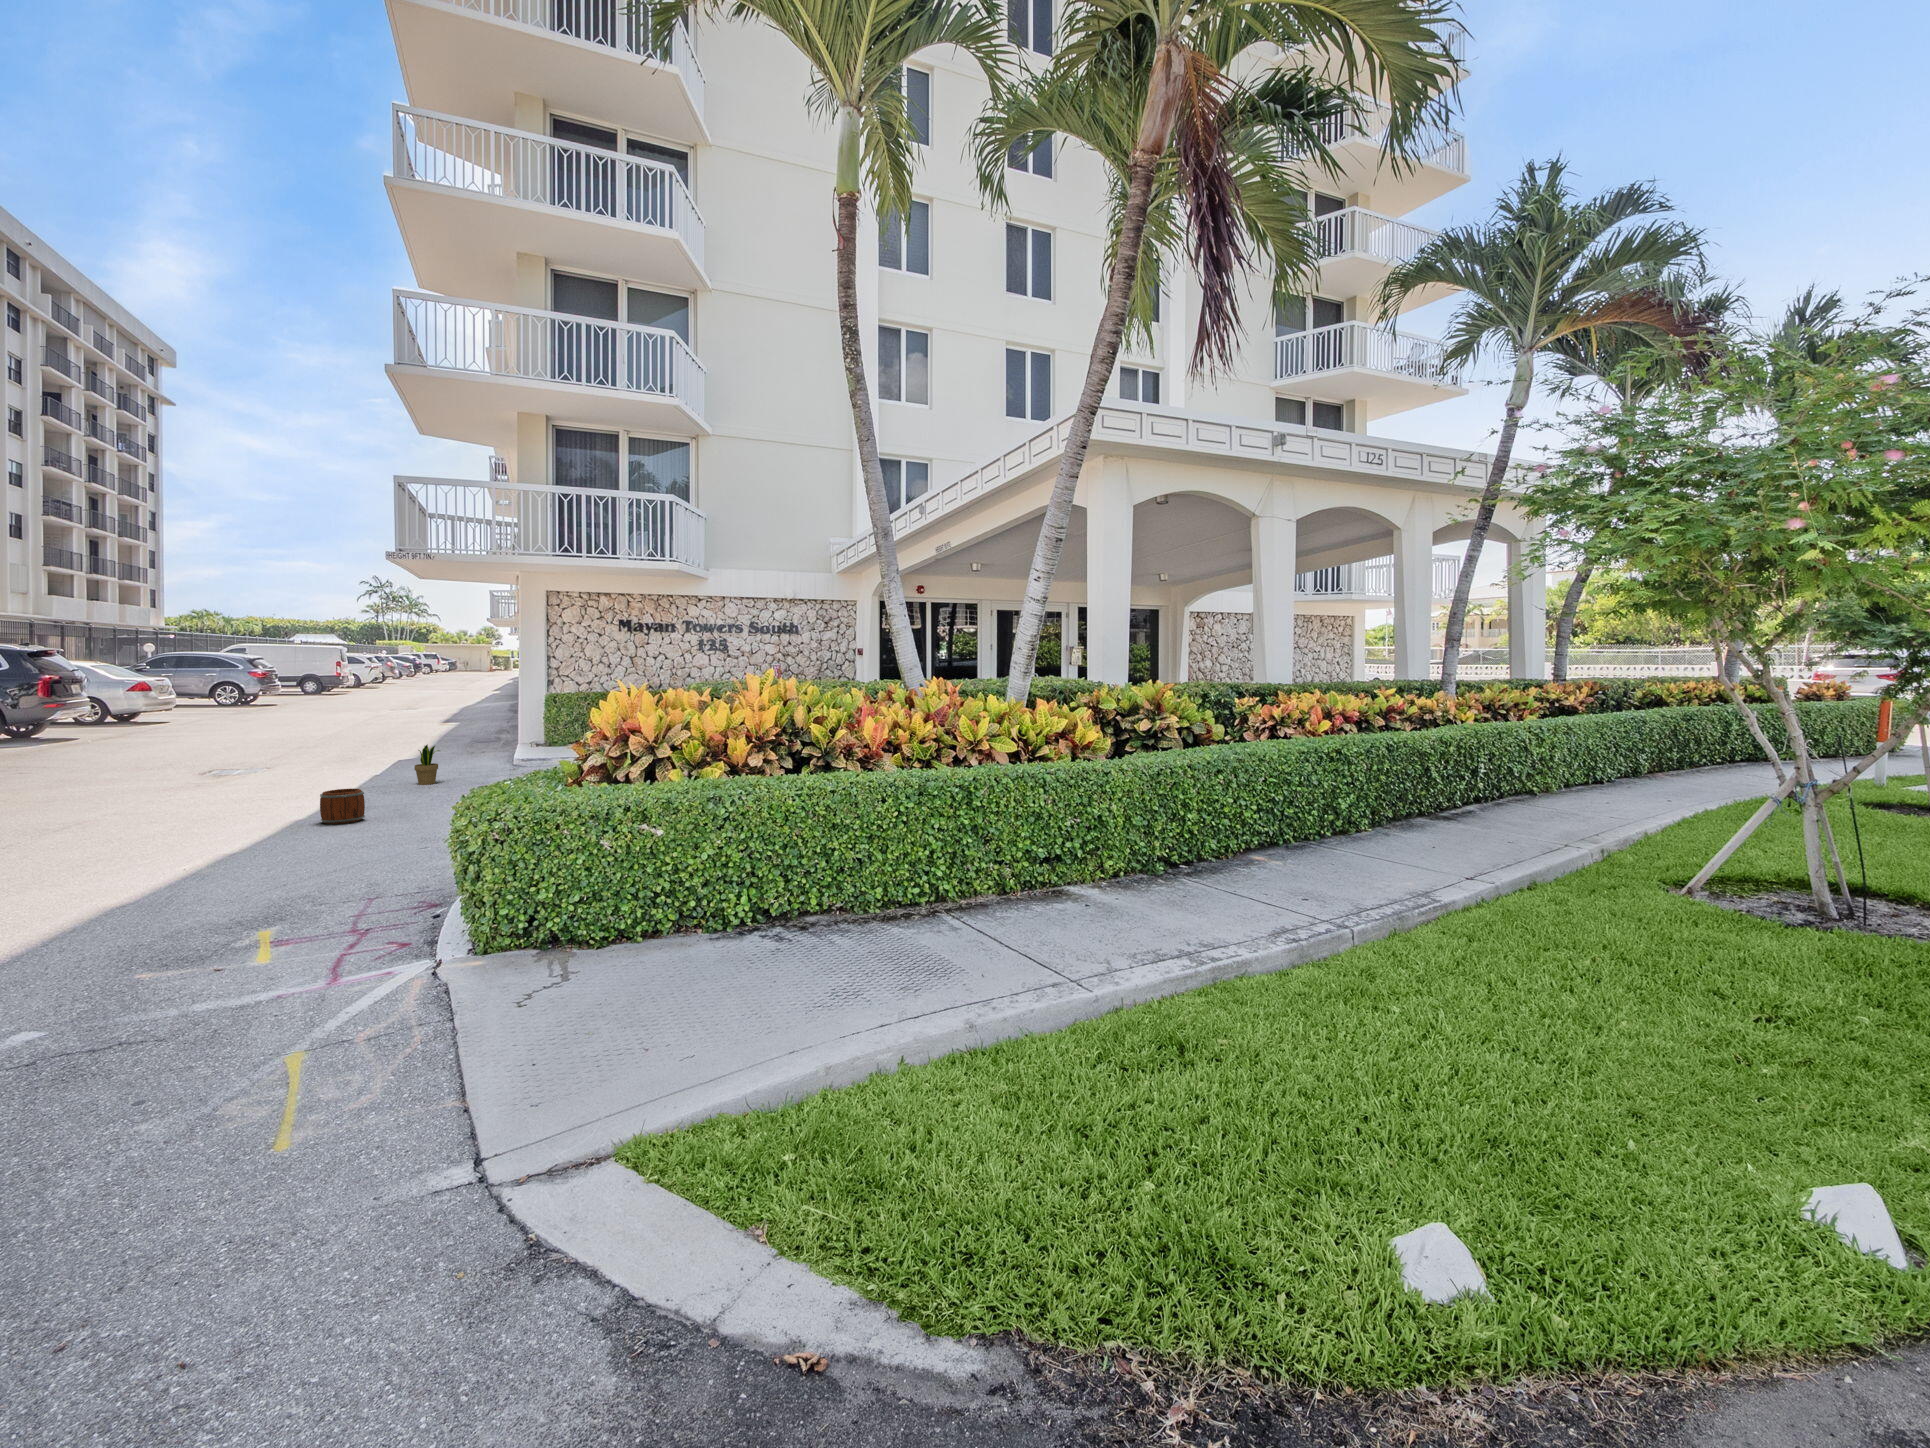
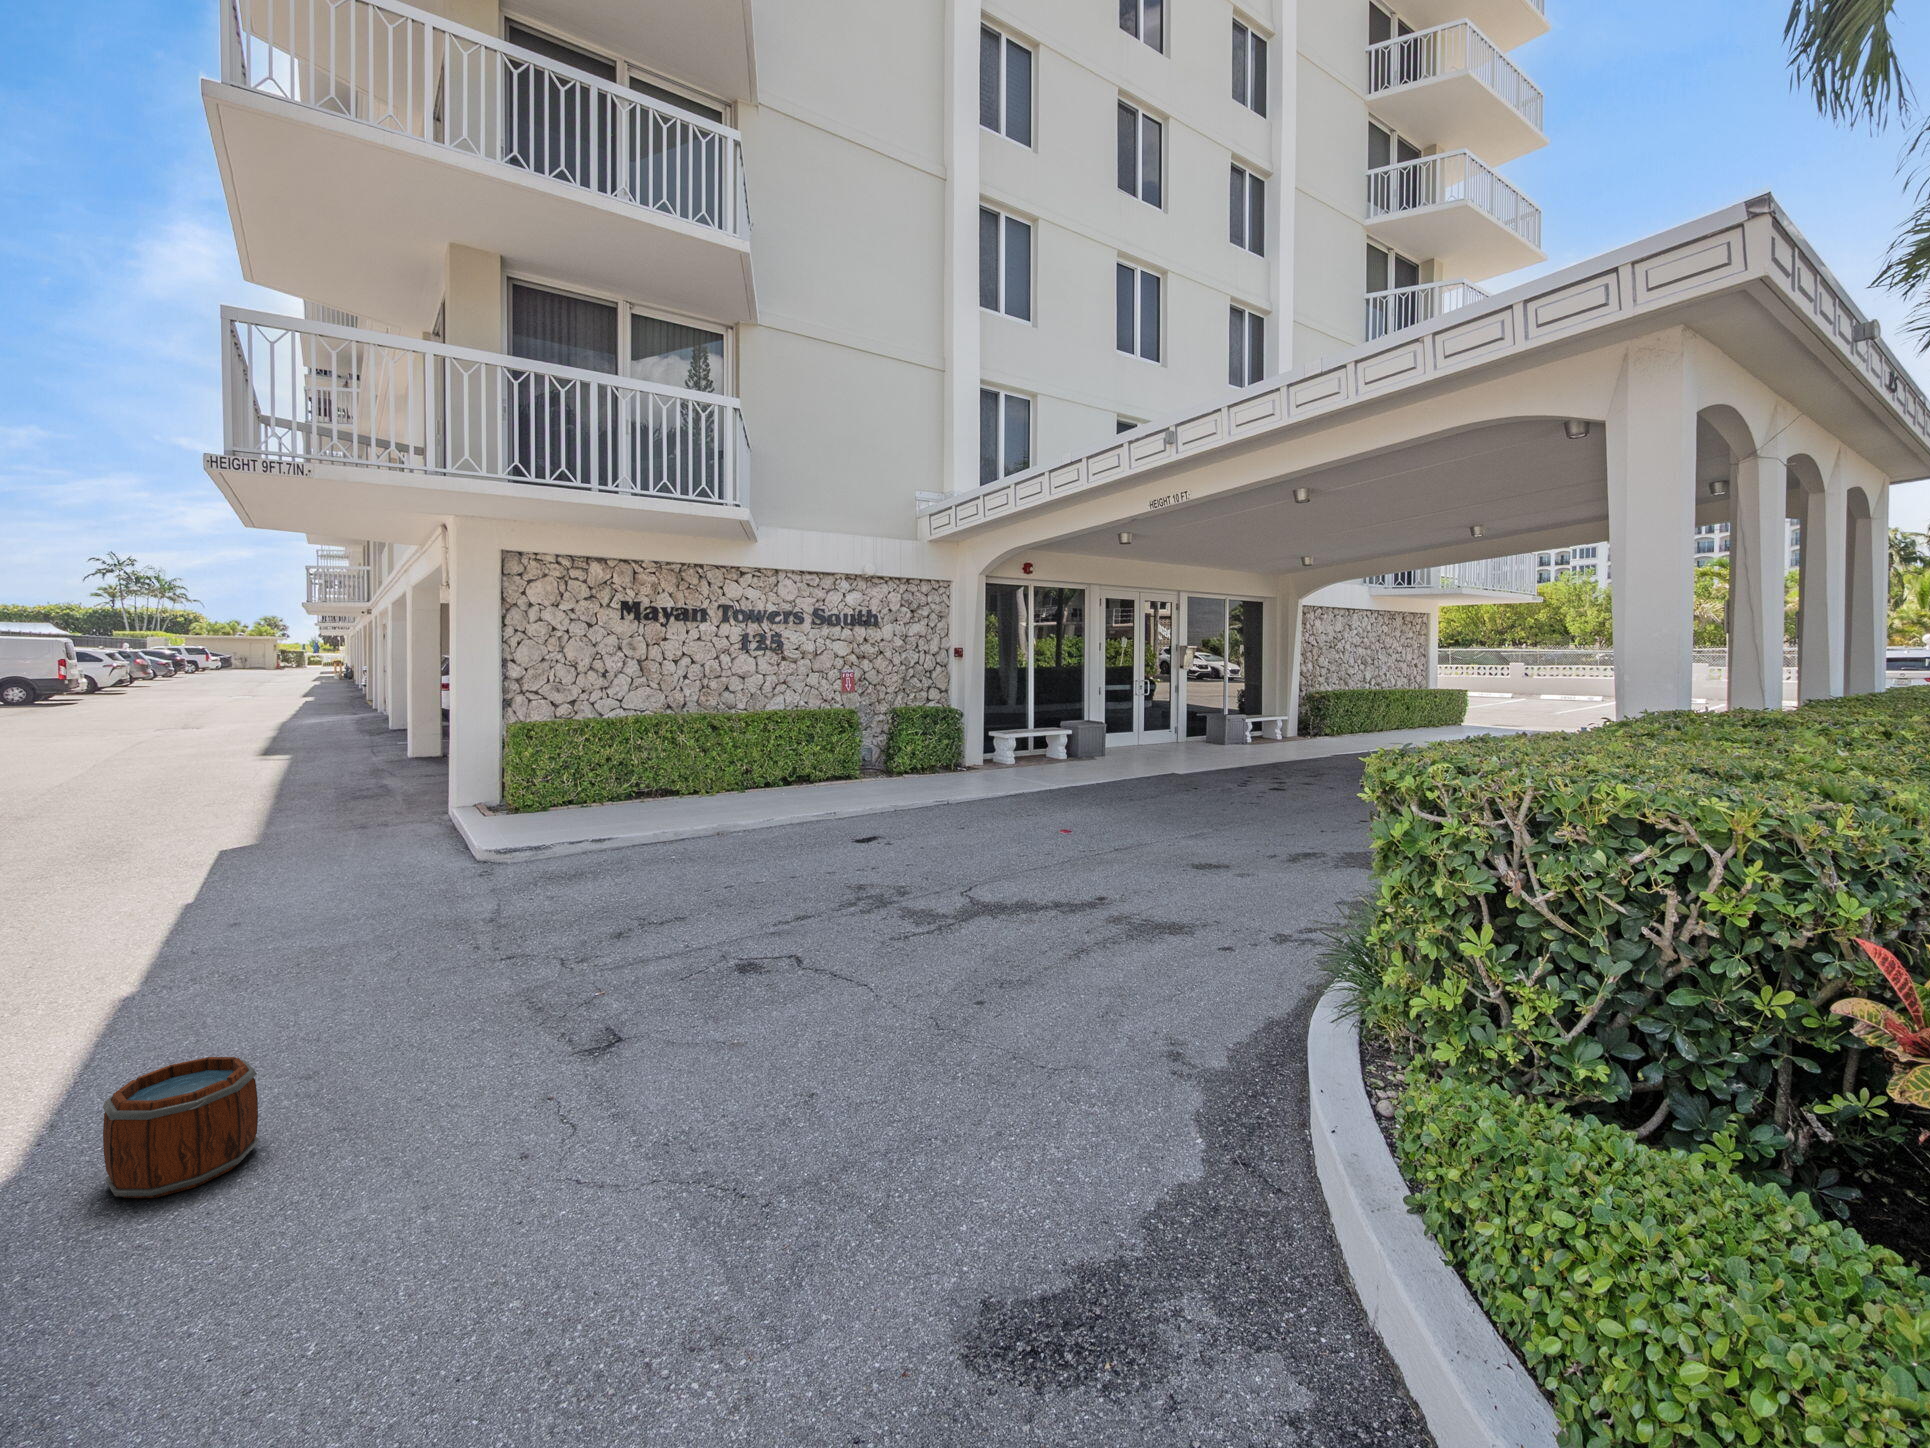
potted plant: present [414,745,439,785] -> none [312,847,370,935]

